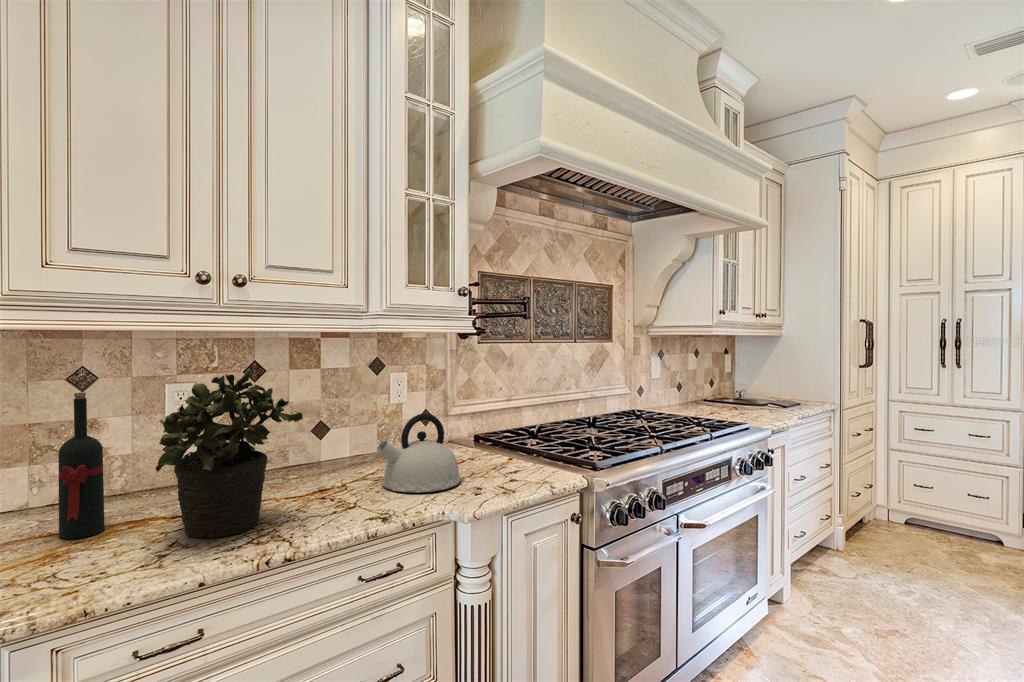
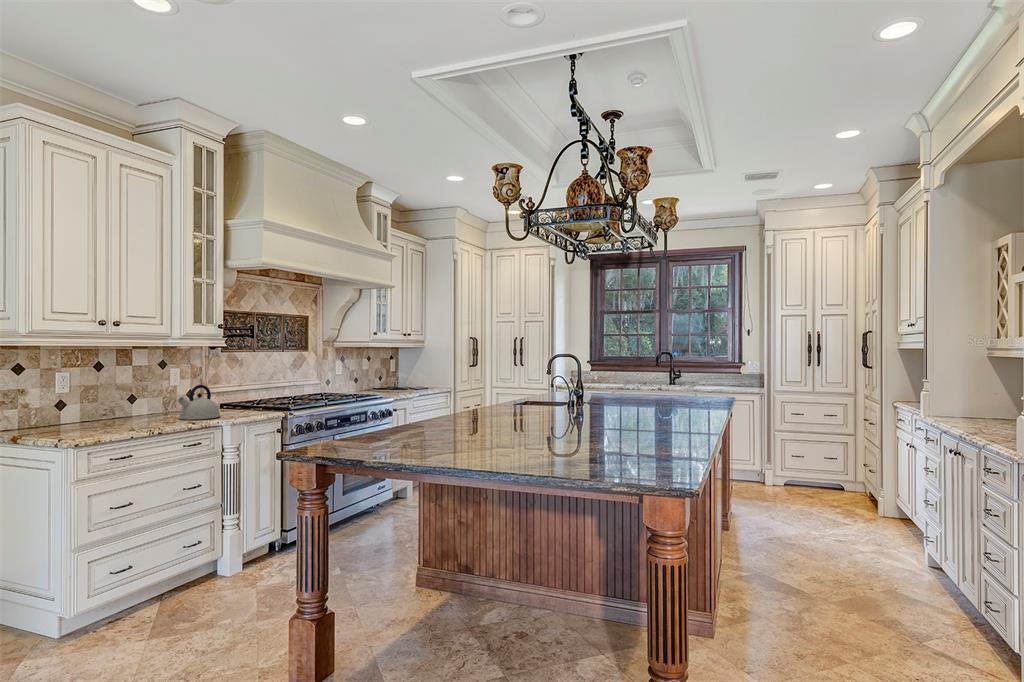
potted plant: present [155,369,303,538] -> none [90,362,149,431]
wine bottle: present [58,392,105,539] -> none [37,372,57,434]

